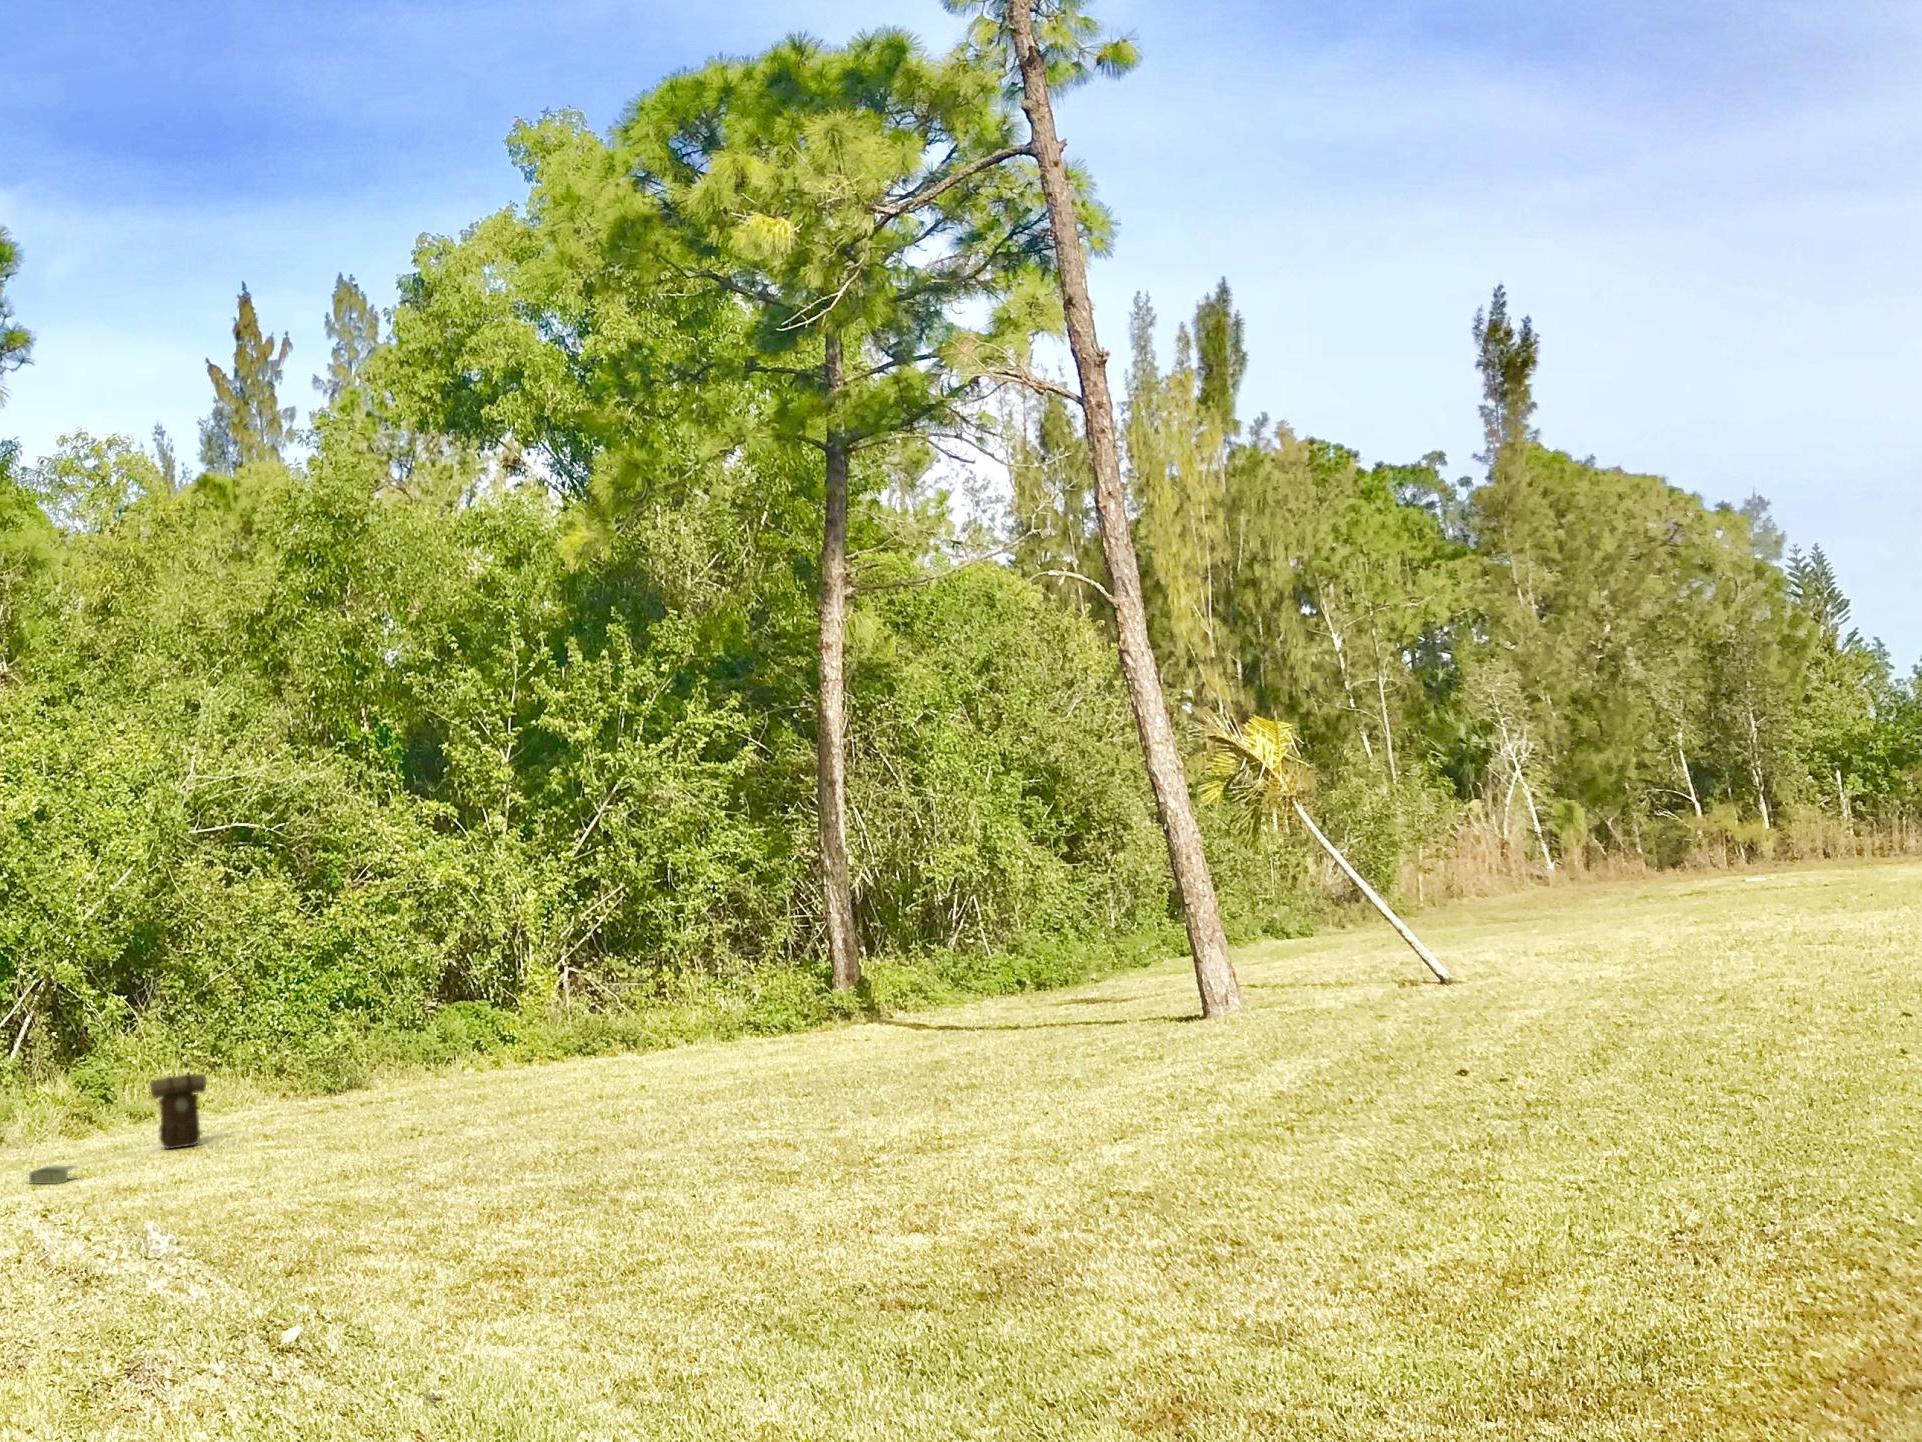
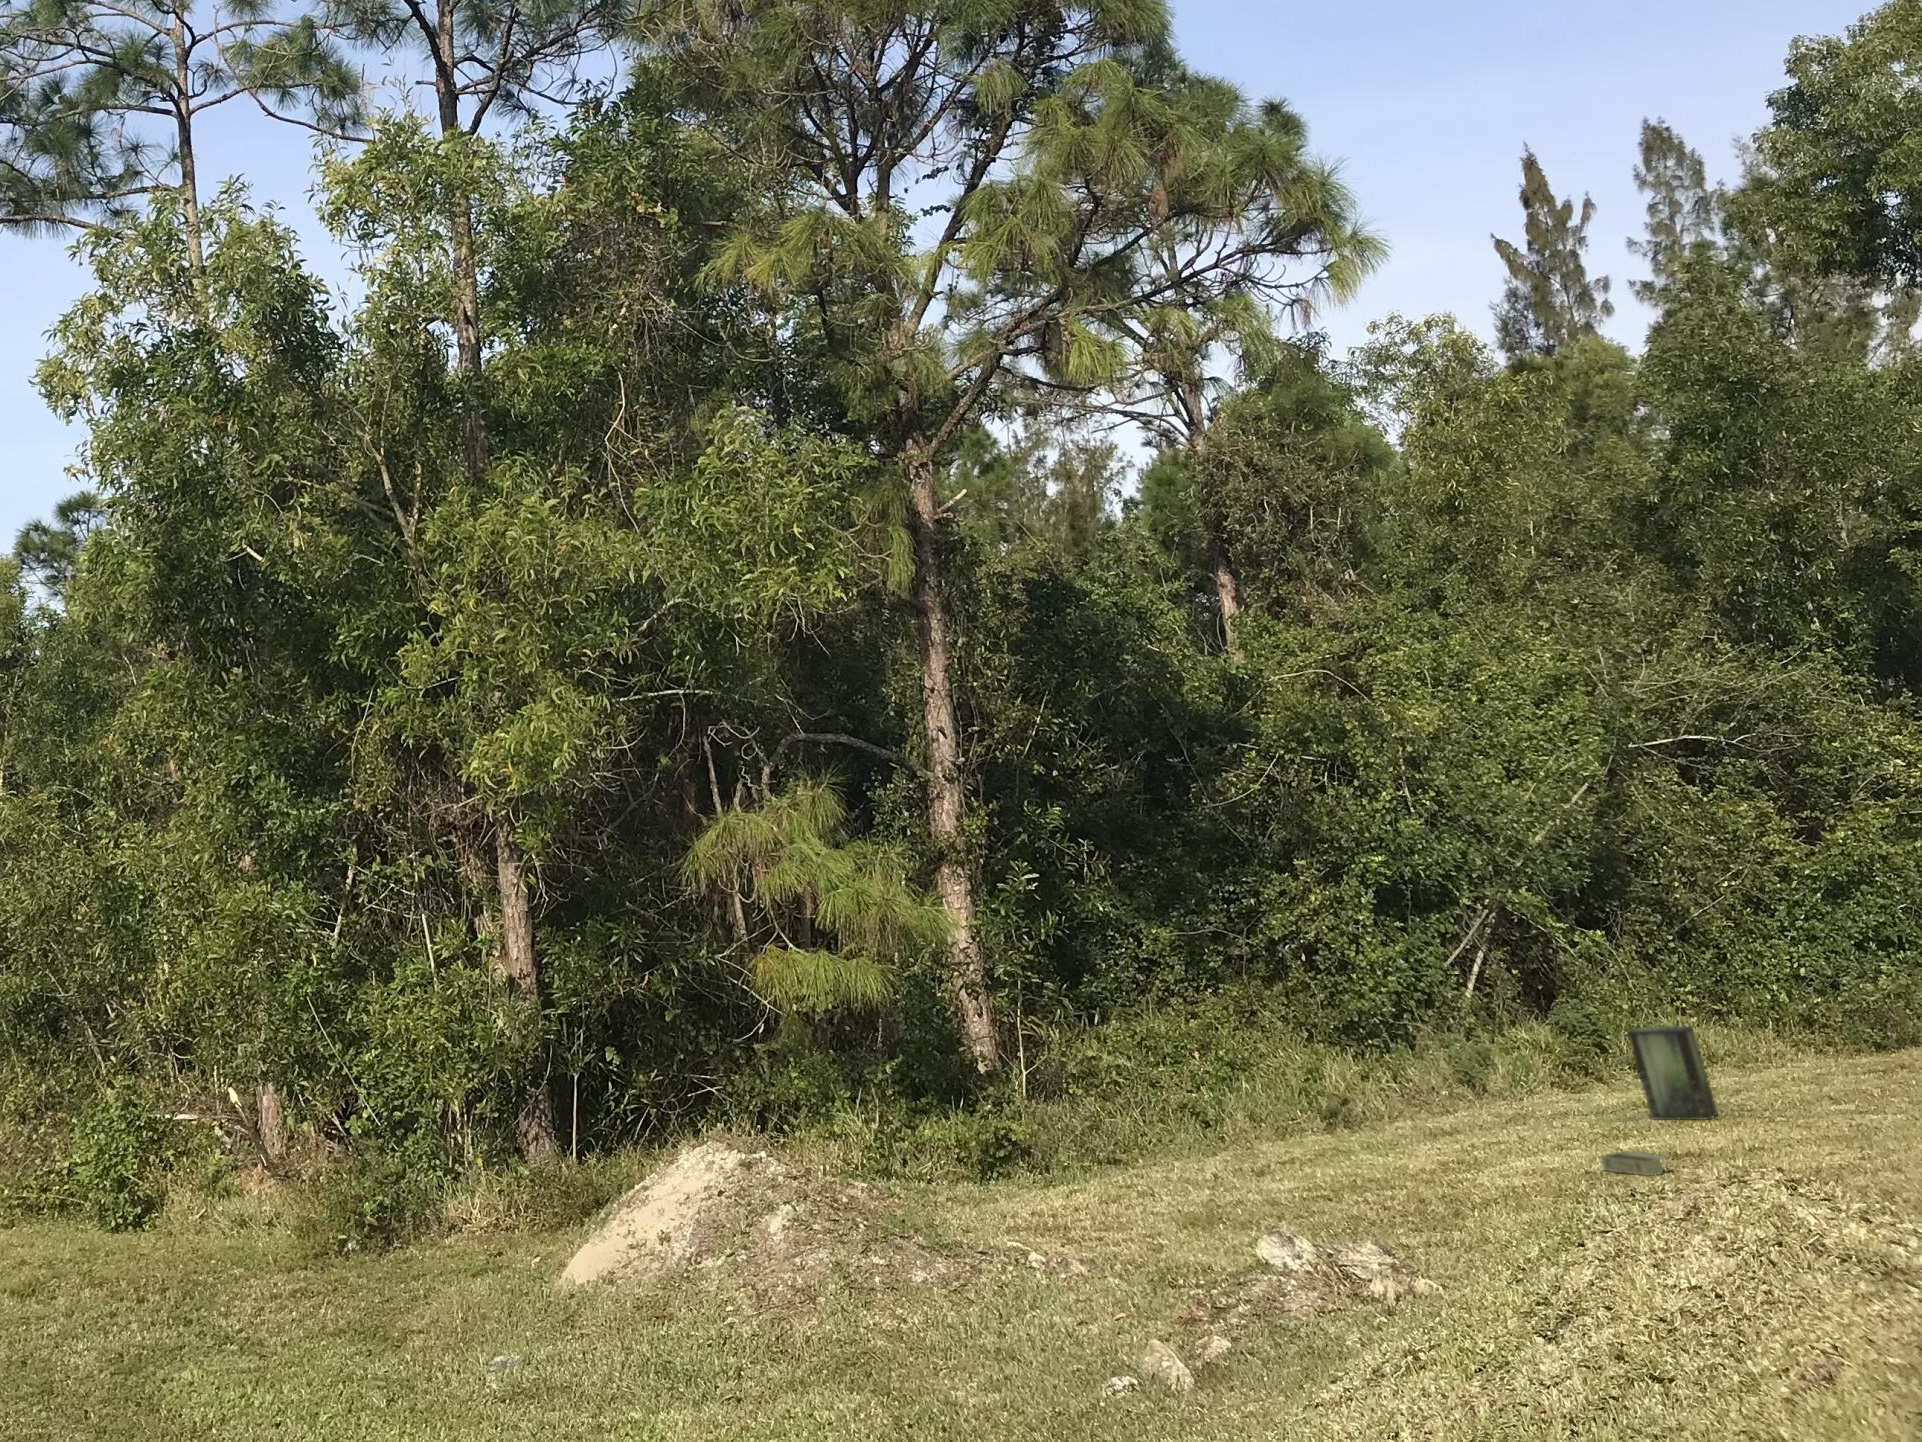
storage box: none [91,1062,142,1140] -> present [1628,1026,1717,1120]
backpack: present [150,1074,207,1149] -> none [1740,1047,1838,1144]

